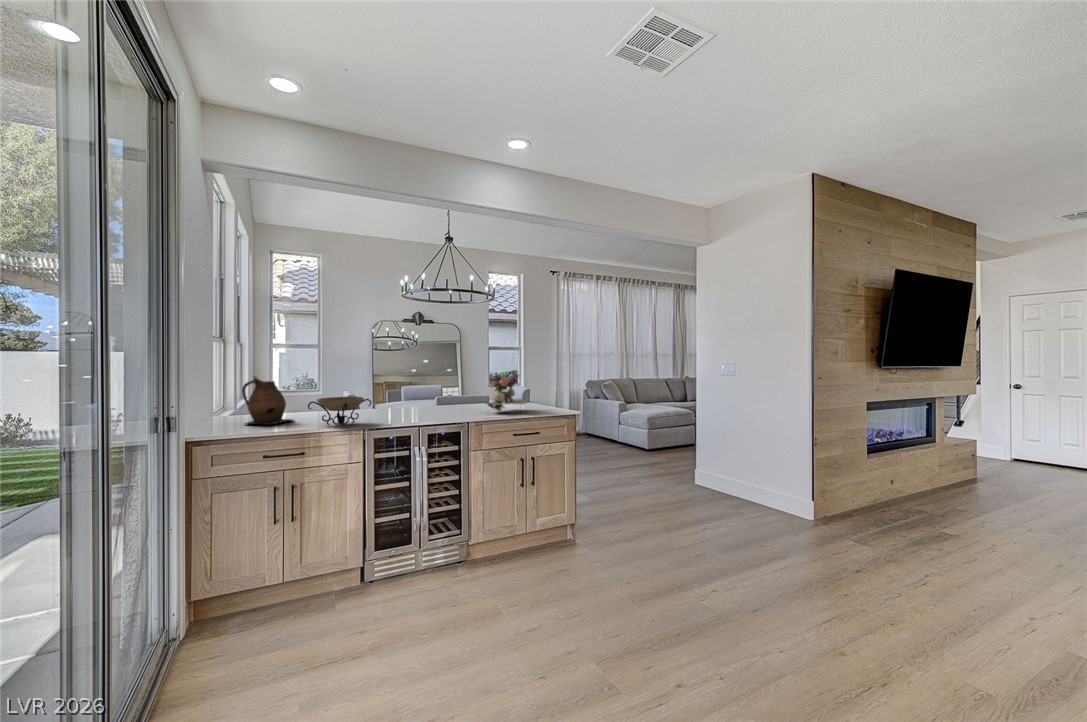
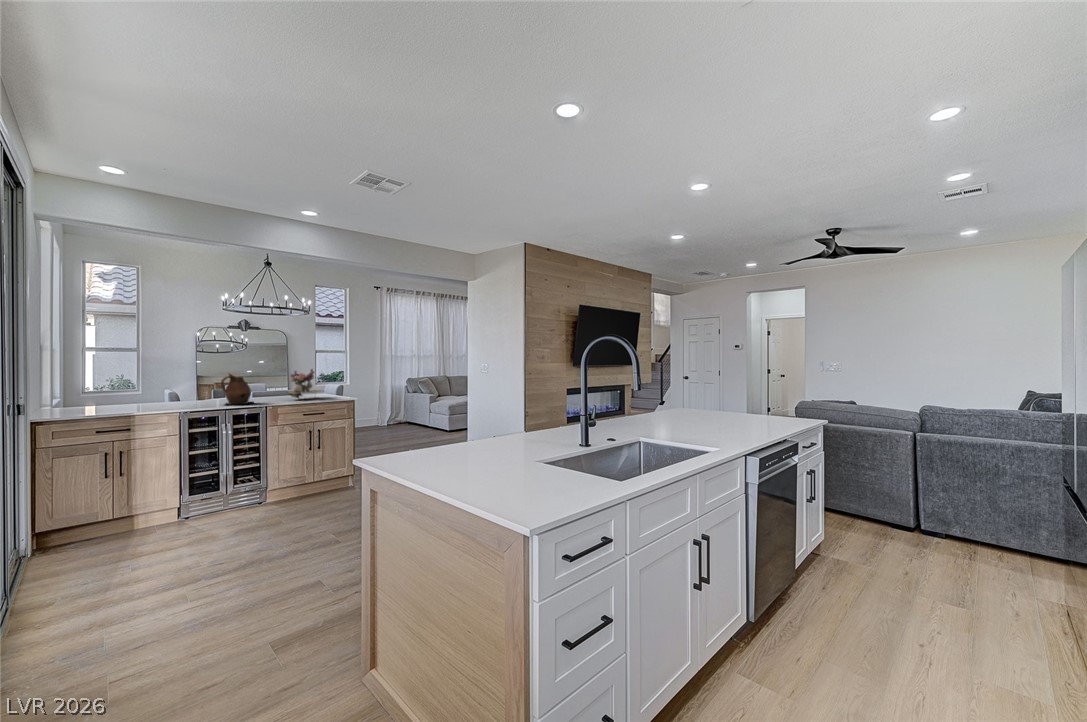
ceramic pitcher: present [242,376,293,425] -> present [221,373,253,404]
decorative bowl: present [308,397,371,425] -> none [132,389,187,410]

